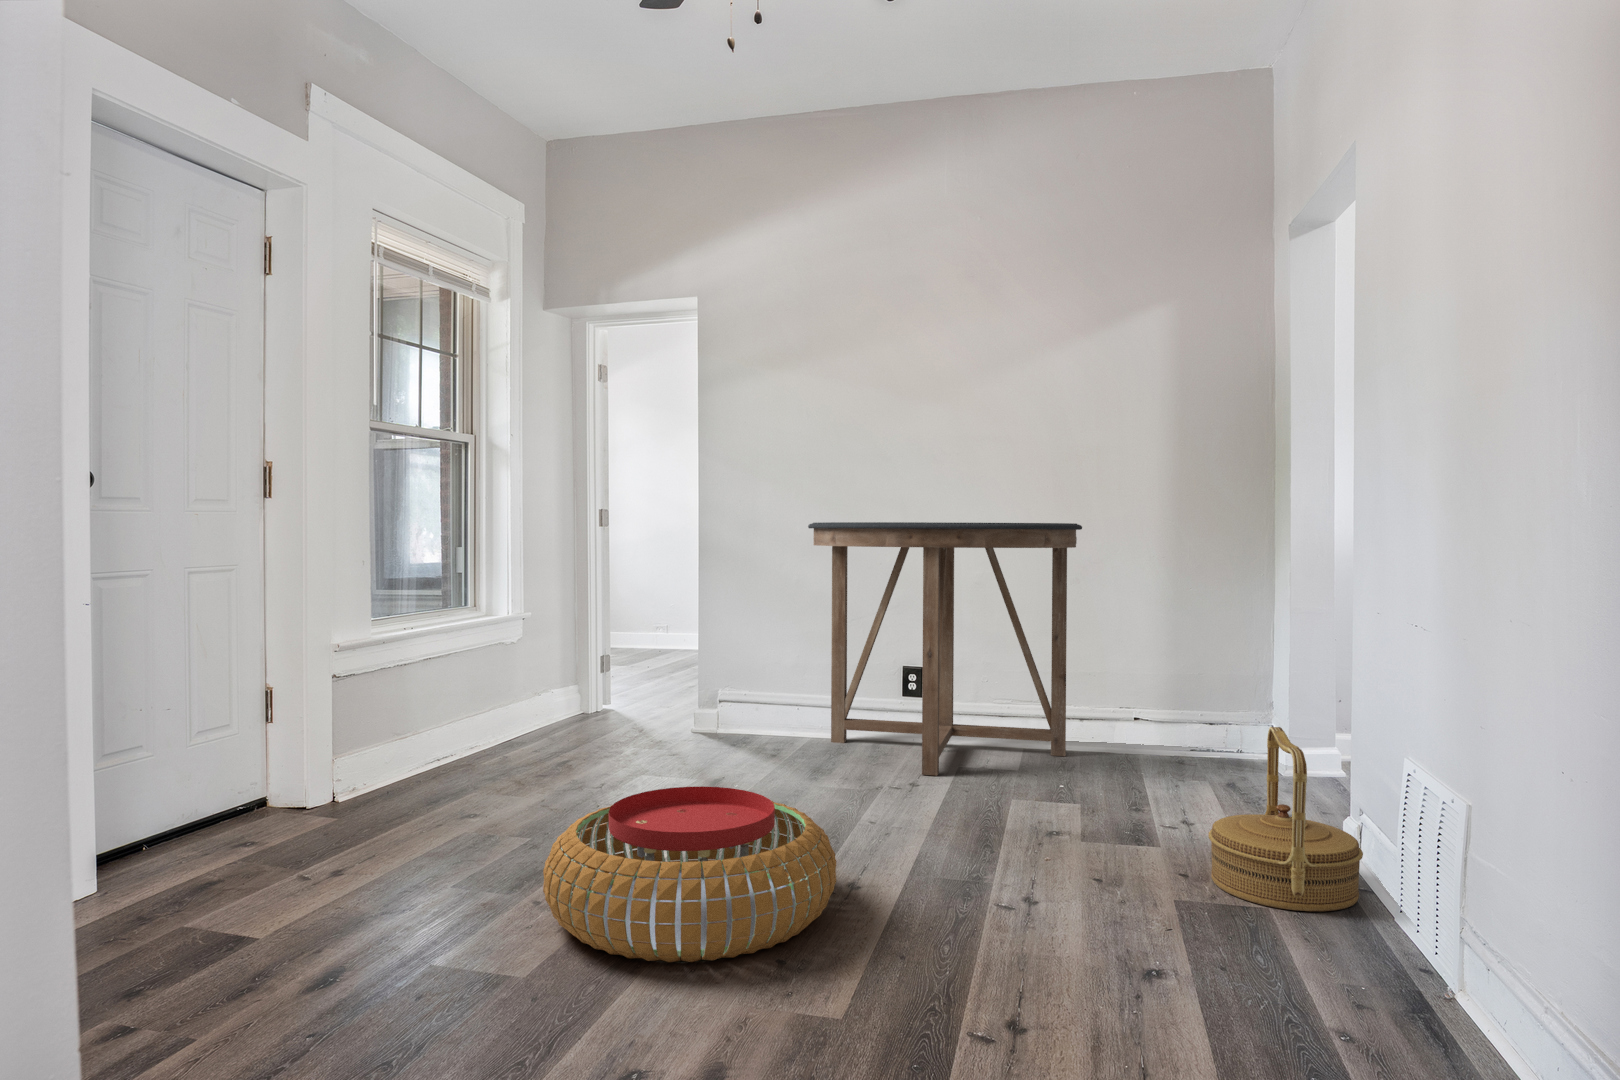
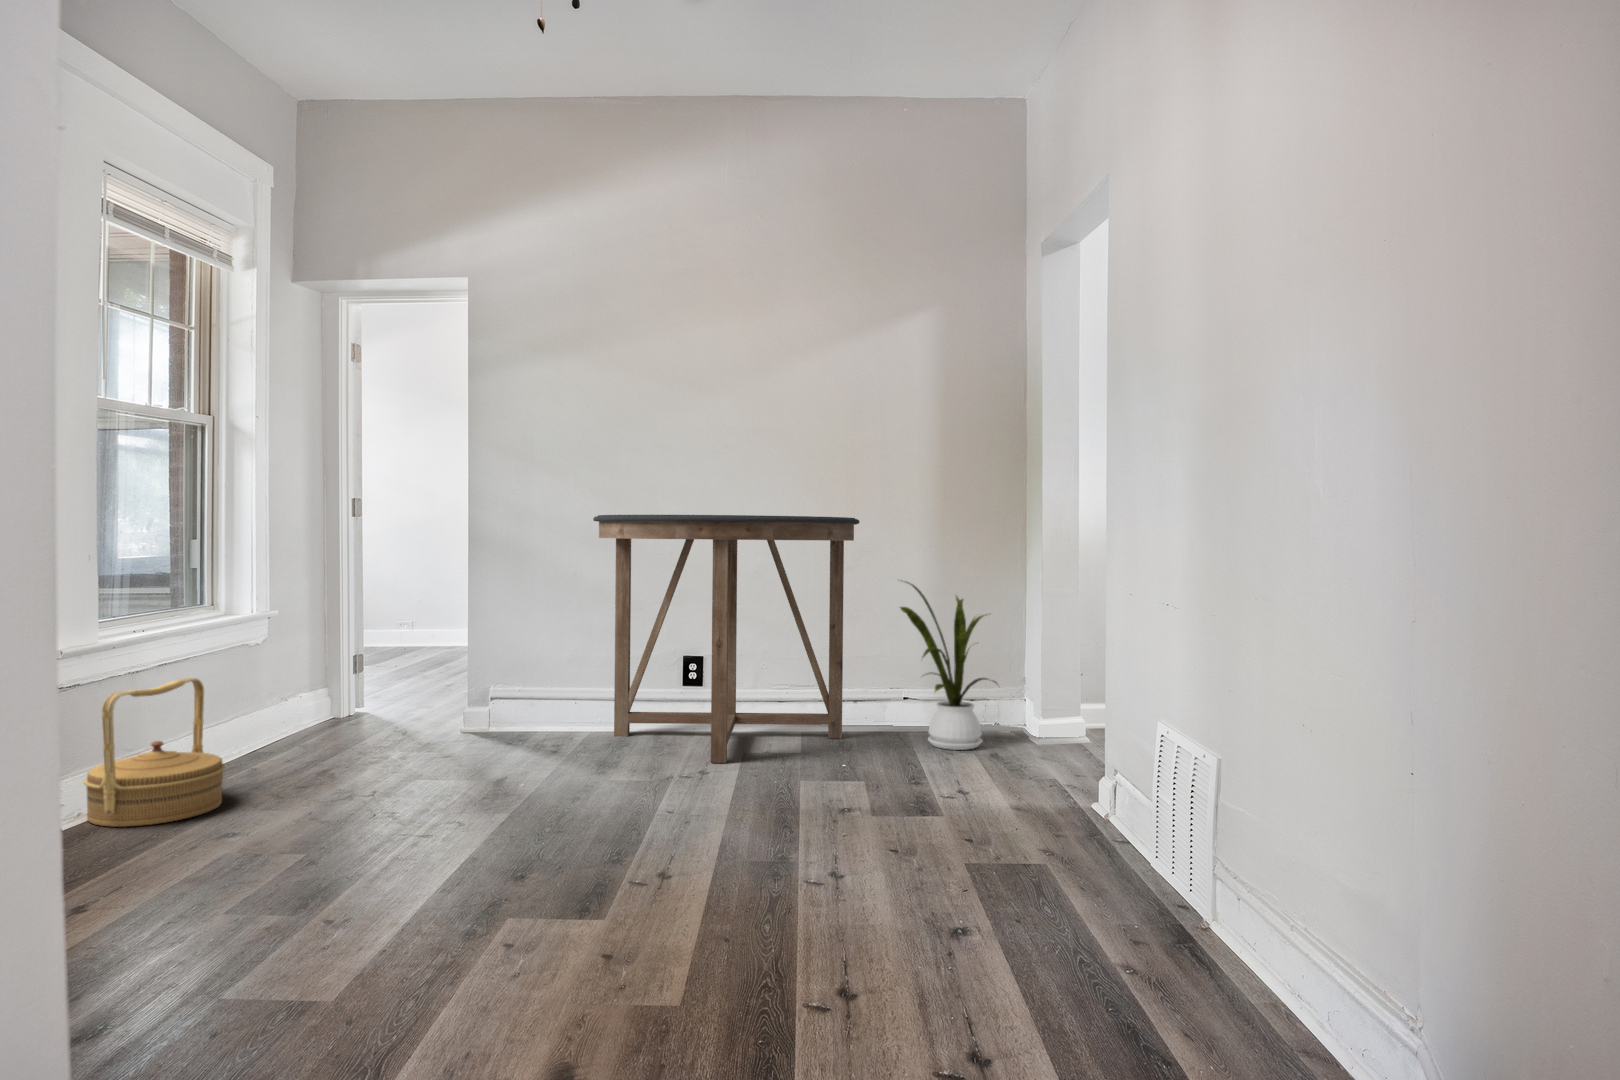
house plant: none [1123,589,1245,776] -> present [901,582,997,750]
woven basket: present [1209,727,1363,912] -> present [84,678,225,827]
pouf: present [543,786,837,962] -> none [328,784,652,973]

